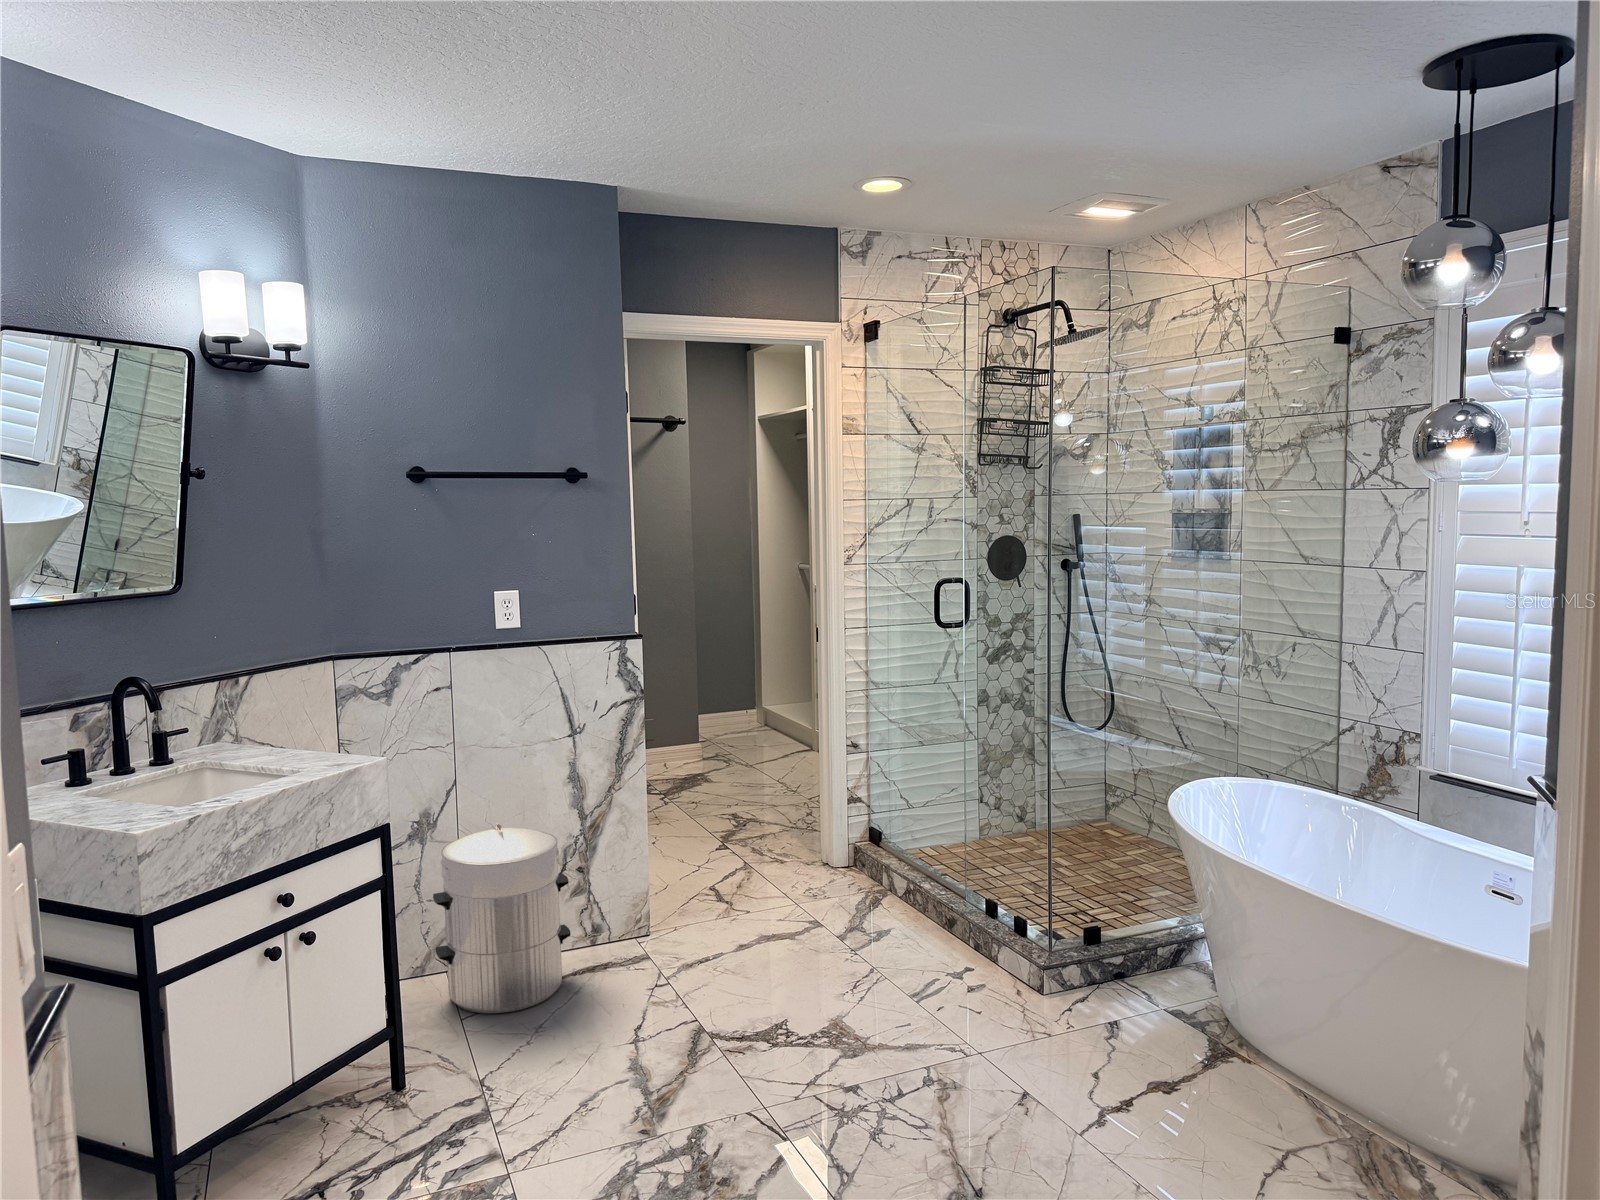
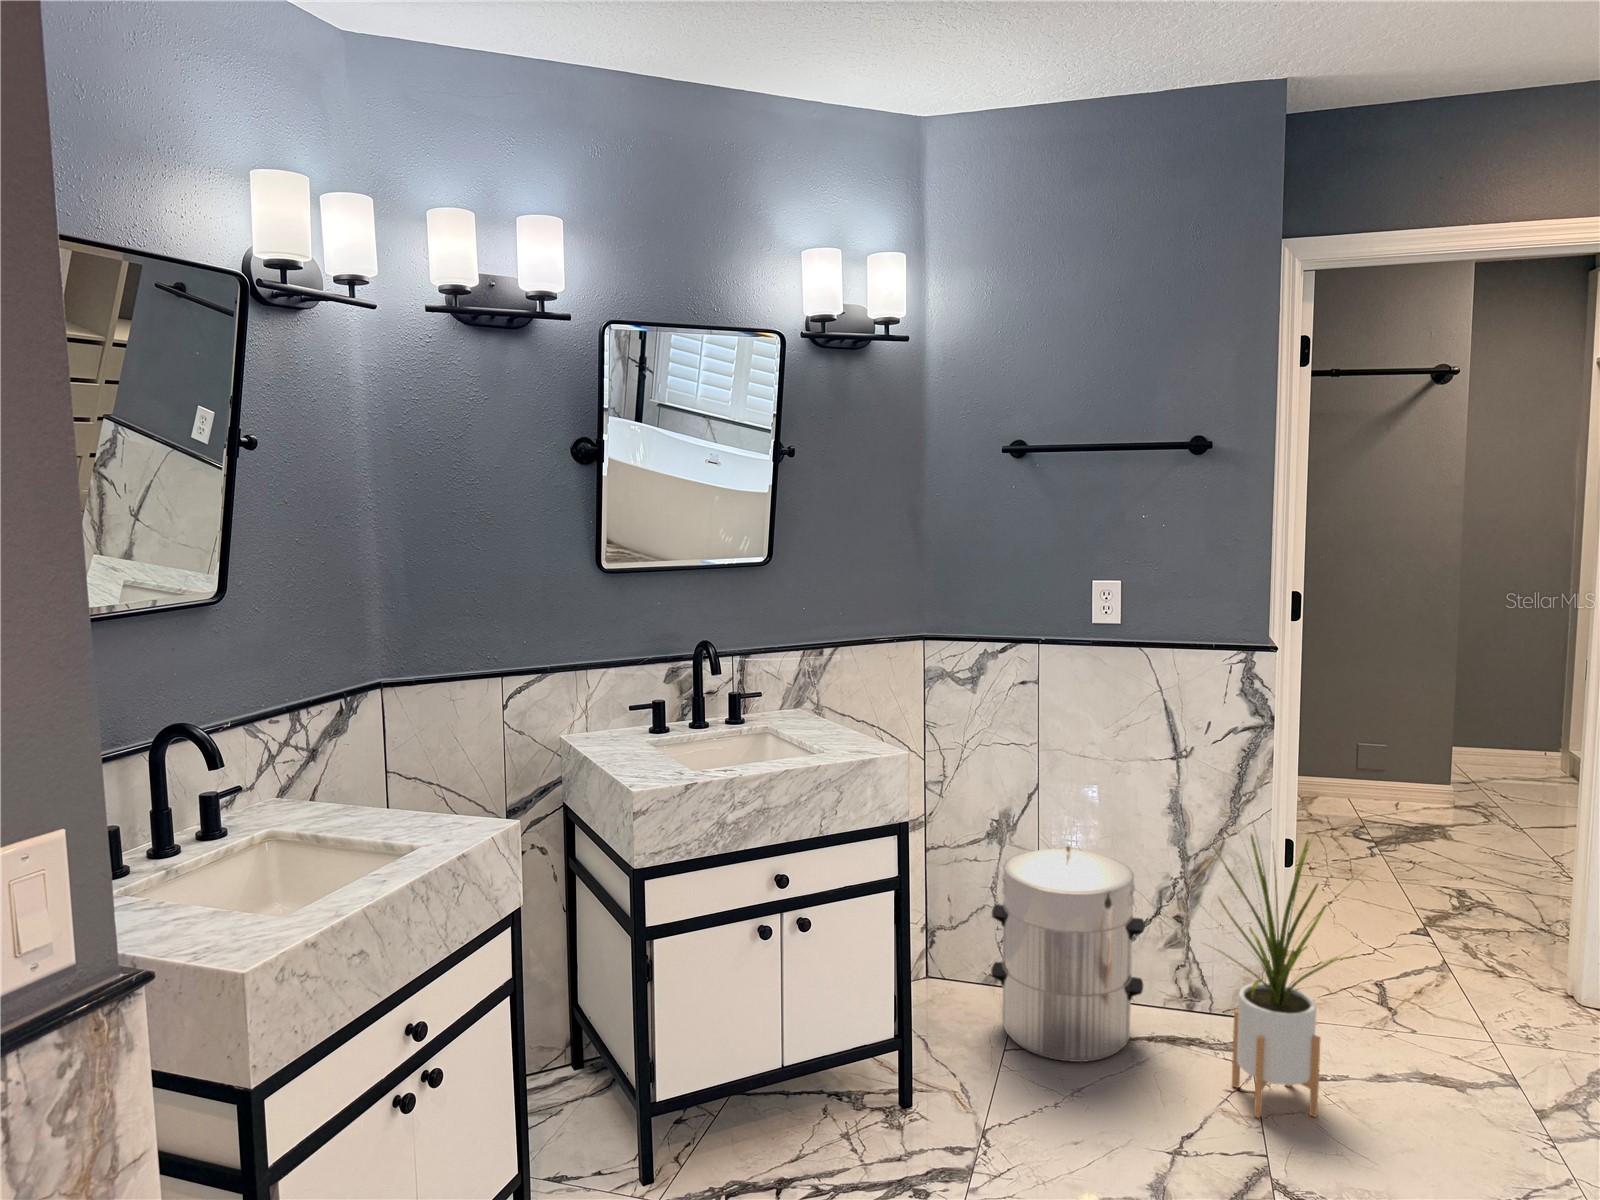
house plant: none [620,766,739,998] -> present [1203,835,1356,1118]

